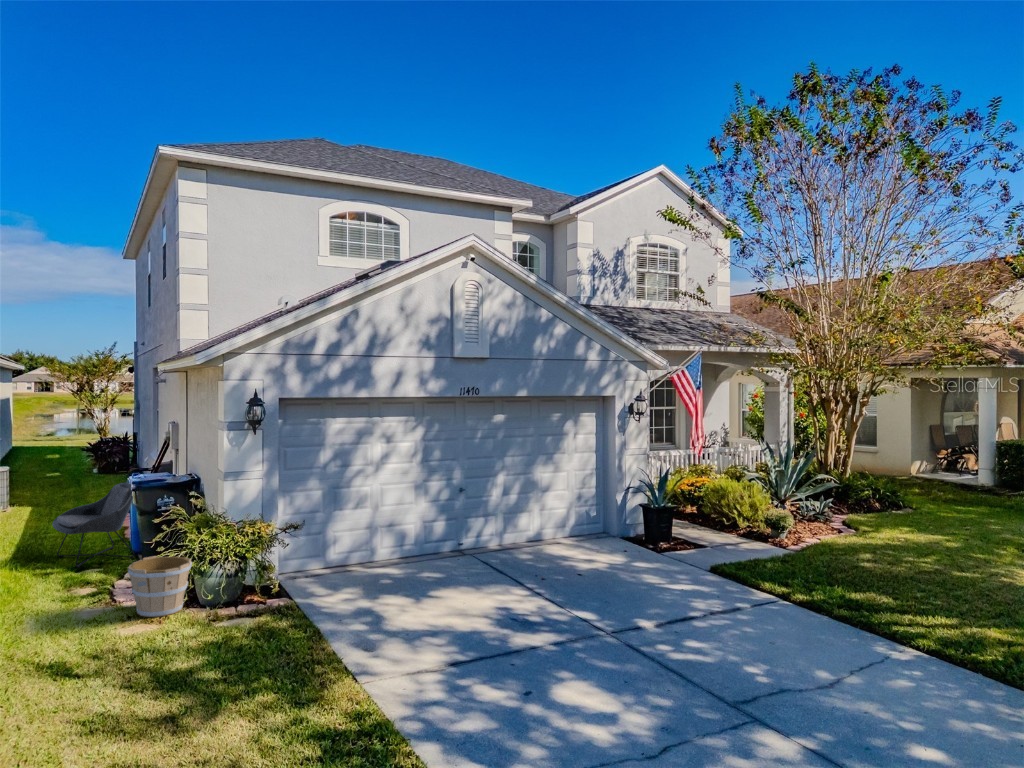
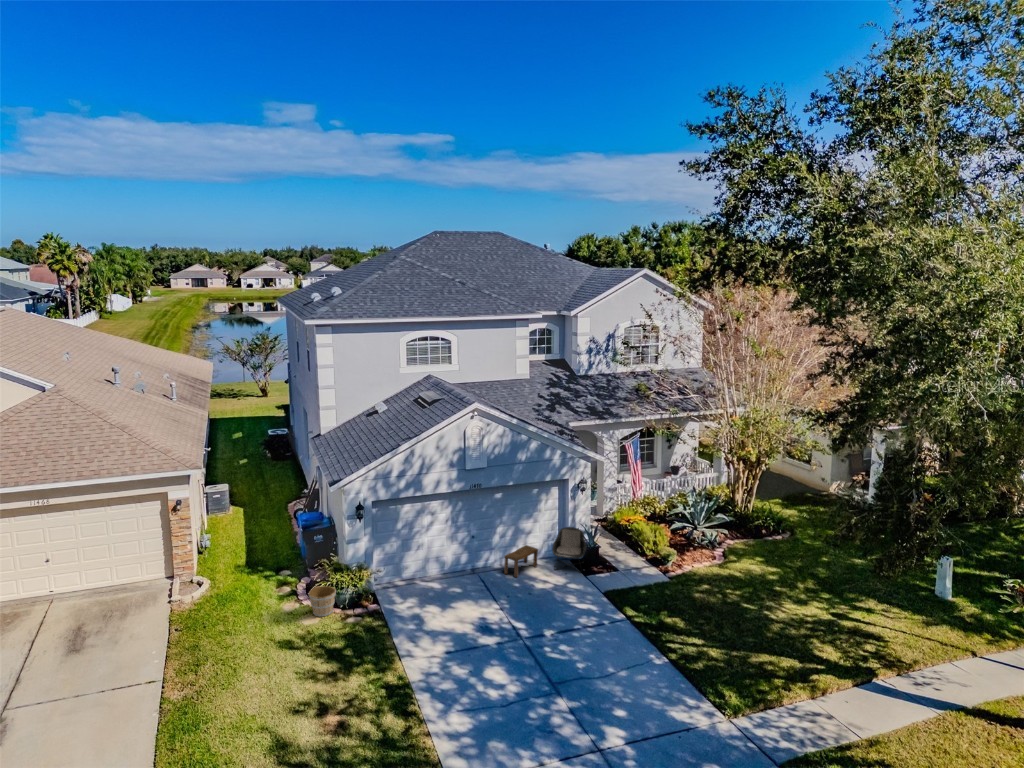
lounge chair: present [53,483,135,568] -> present [552,527,586,566]
bench: none [514,508,568,556] -> present [504,545,538,577]

